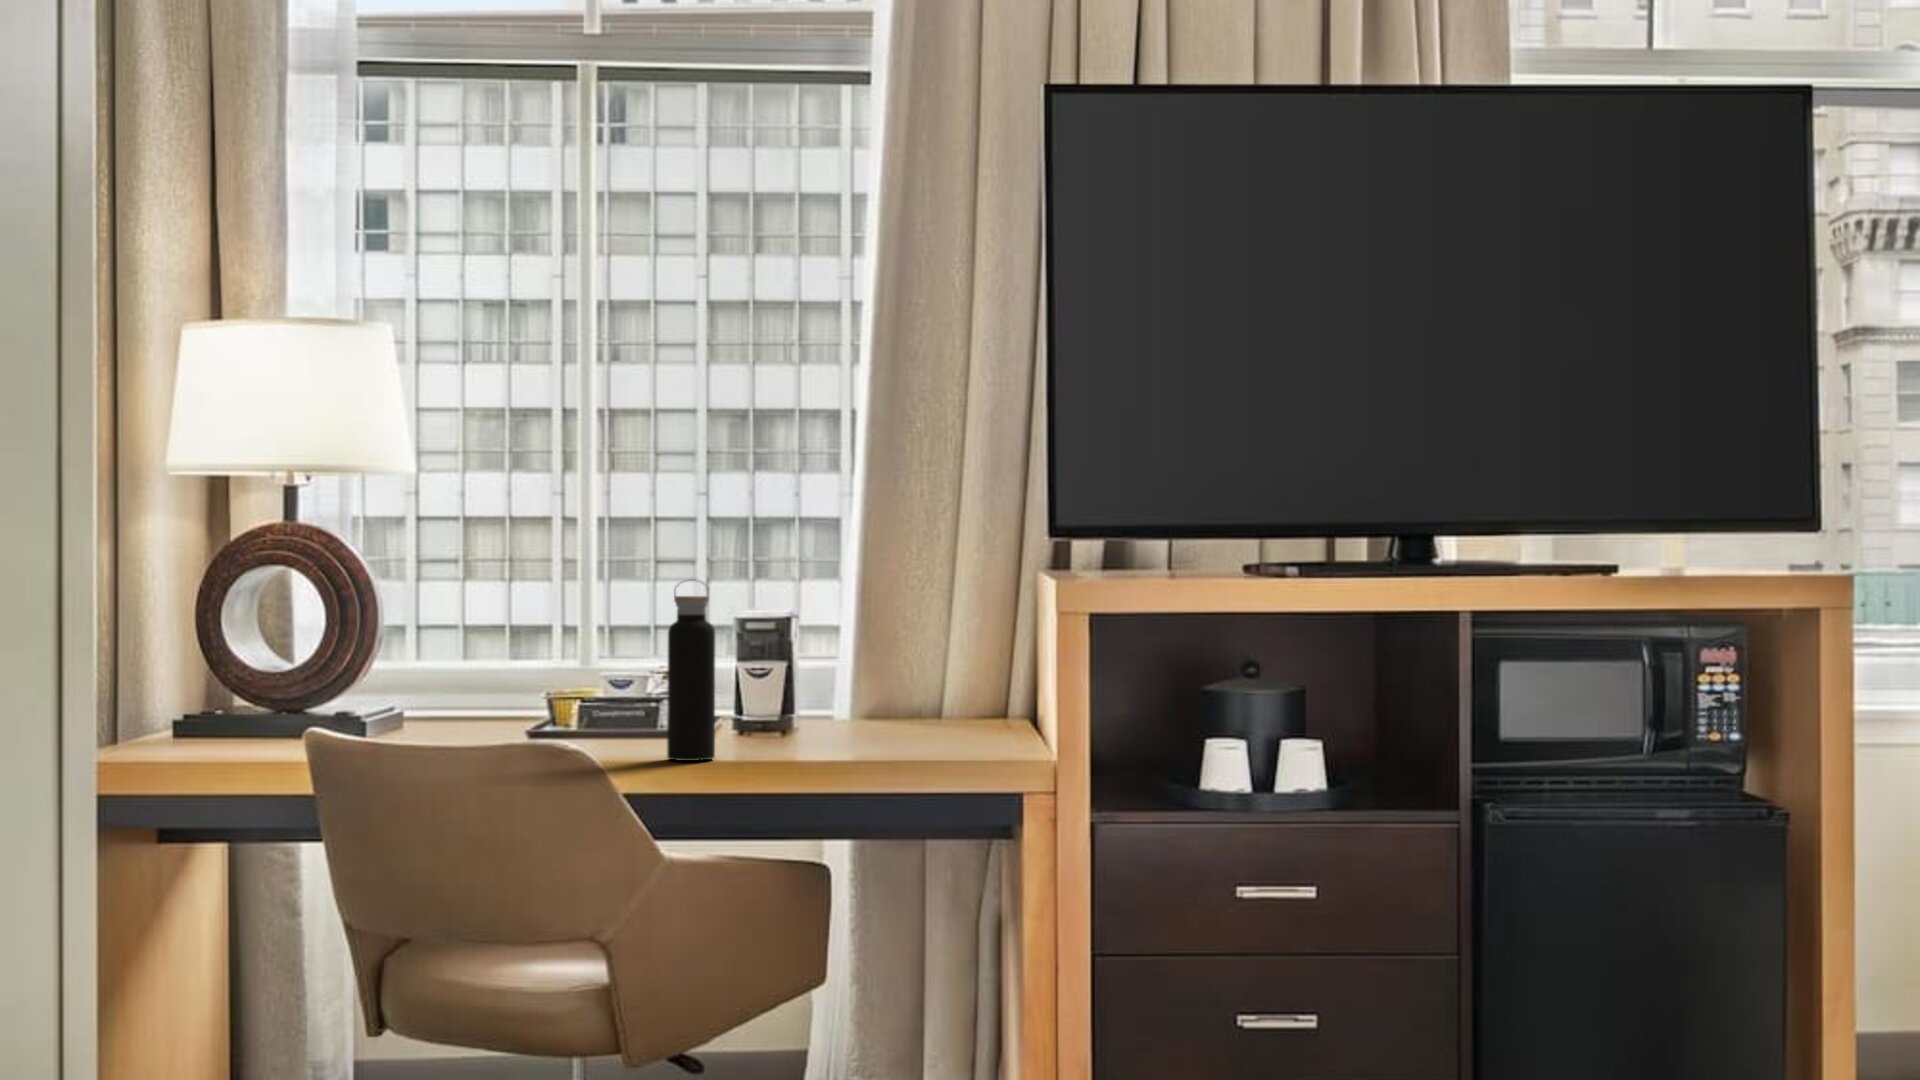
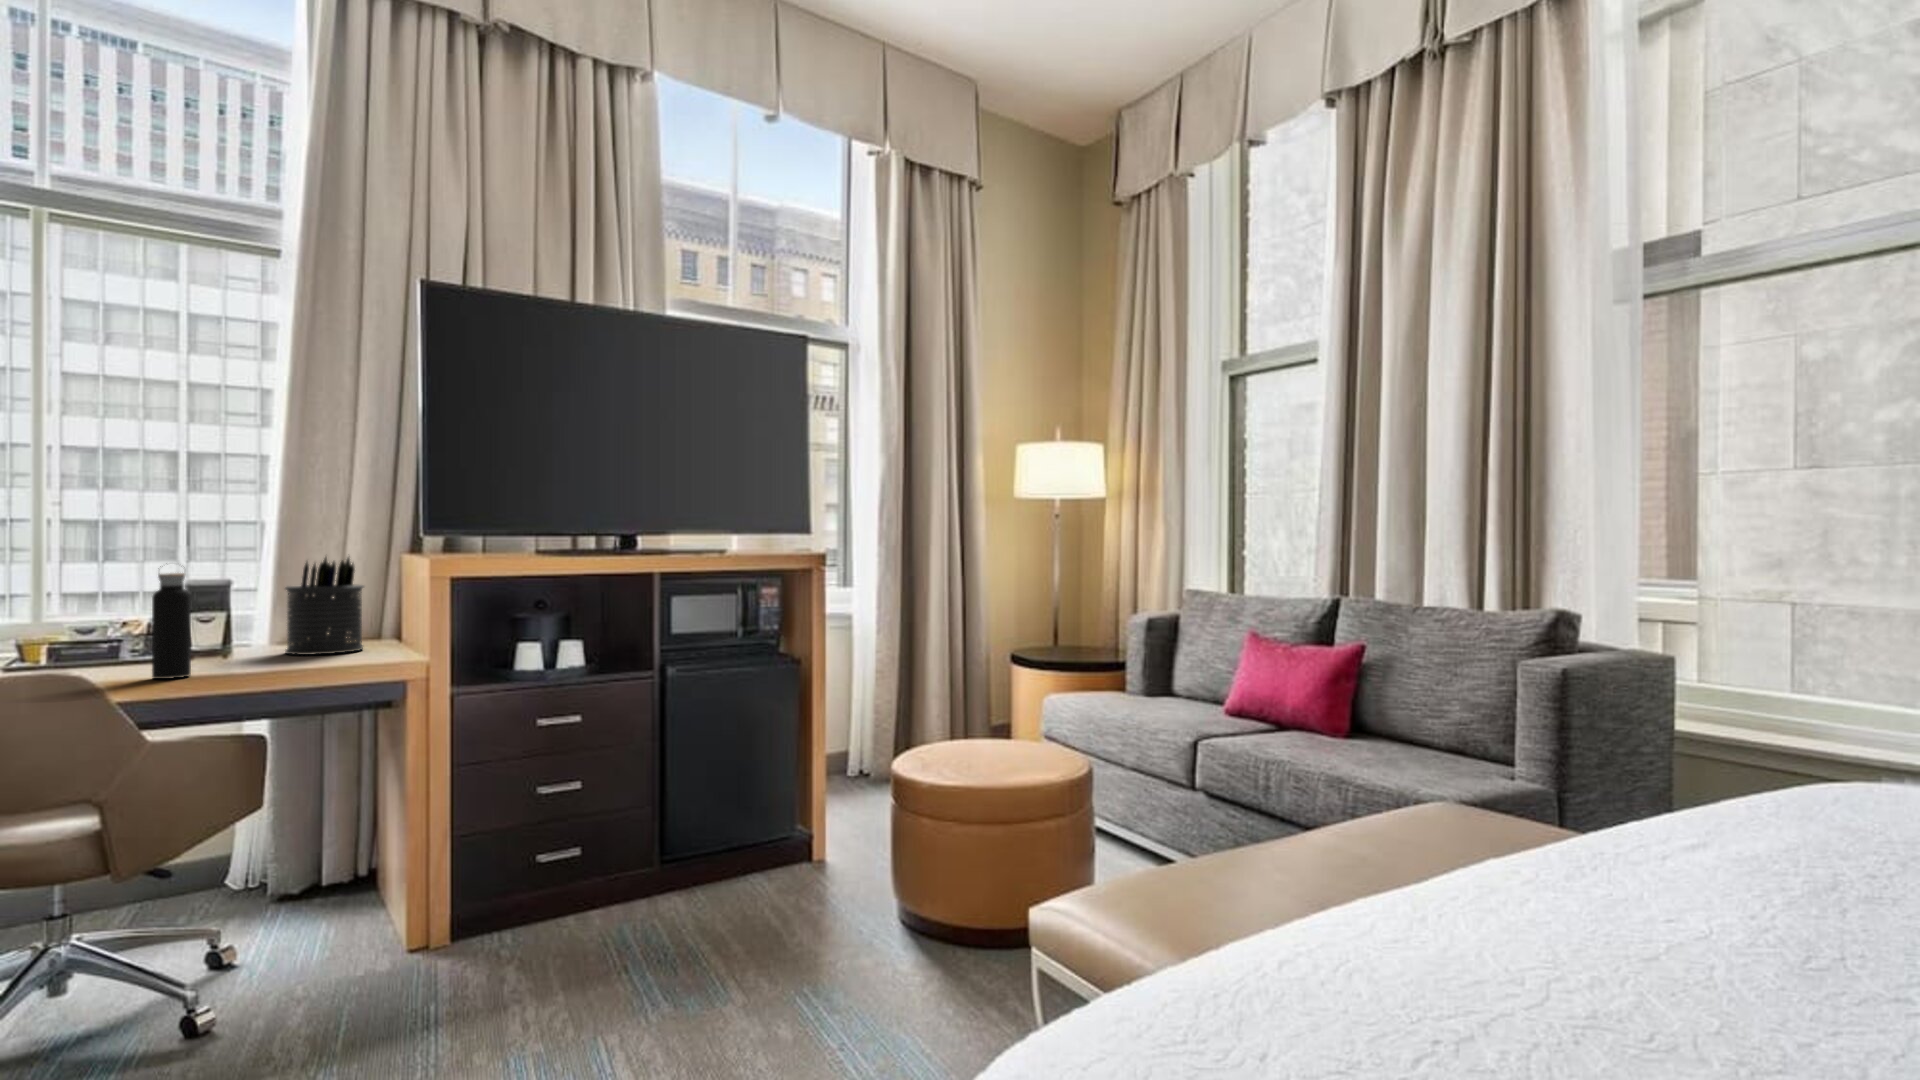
pen holder: none [856,569,969,738] -> present [285,557,364,655]

